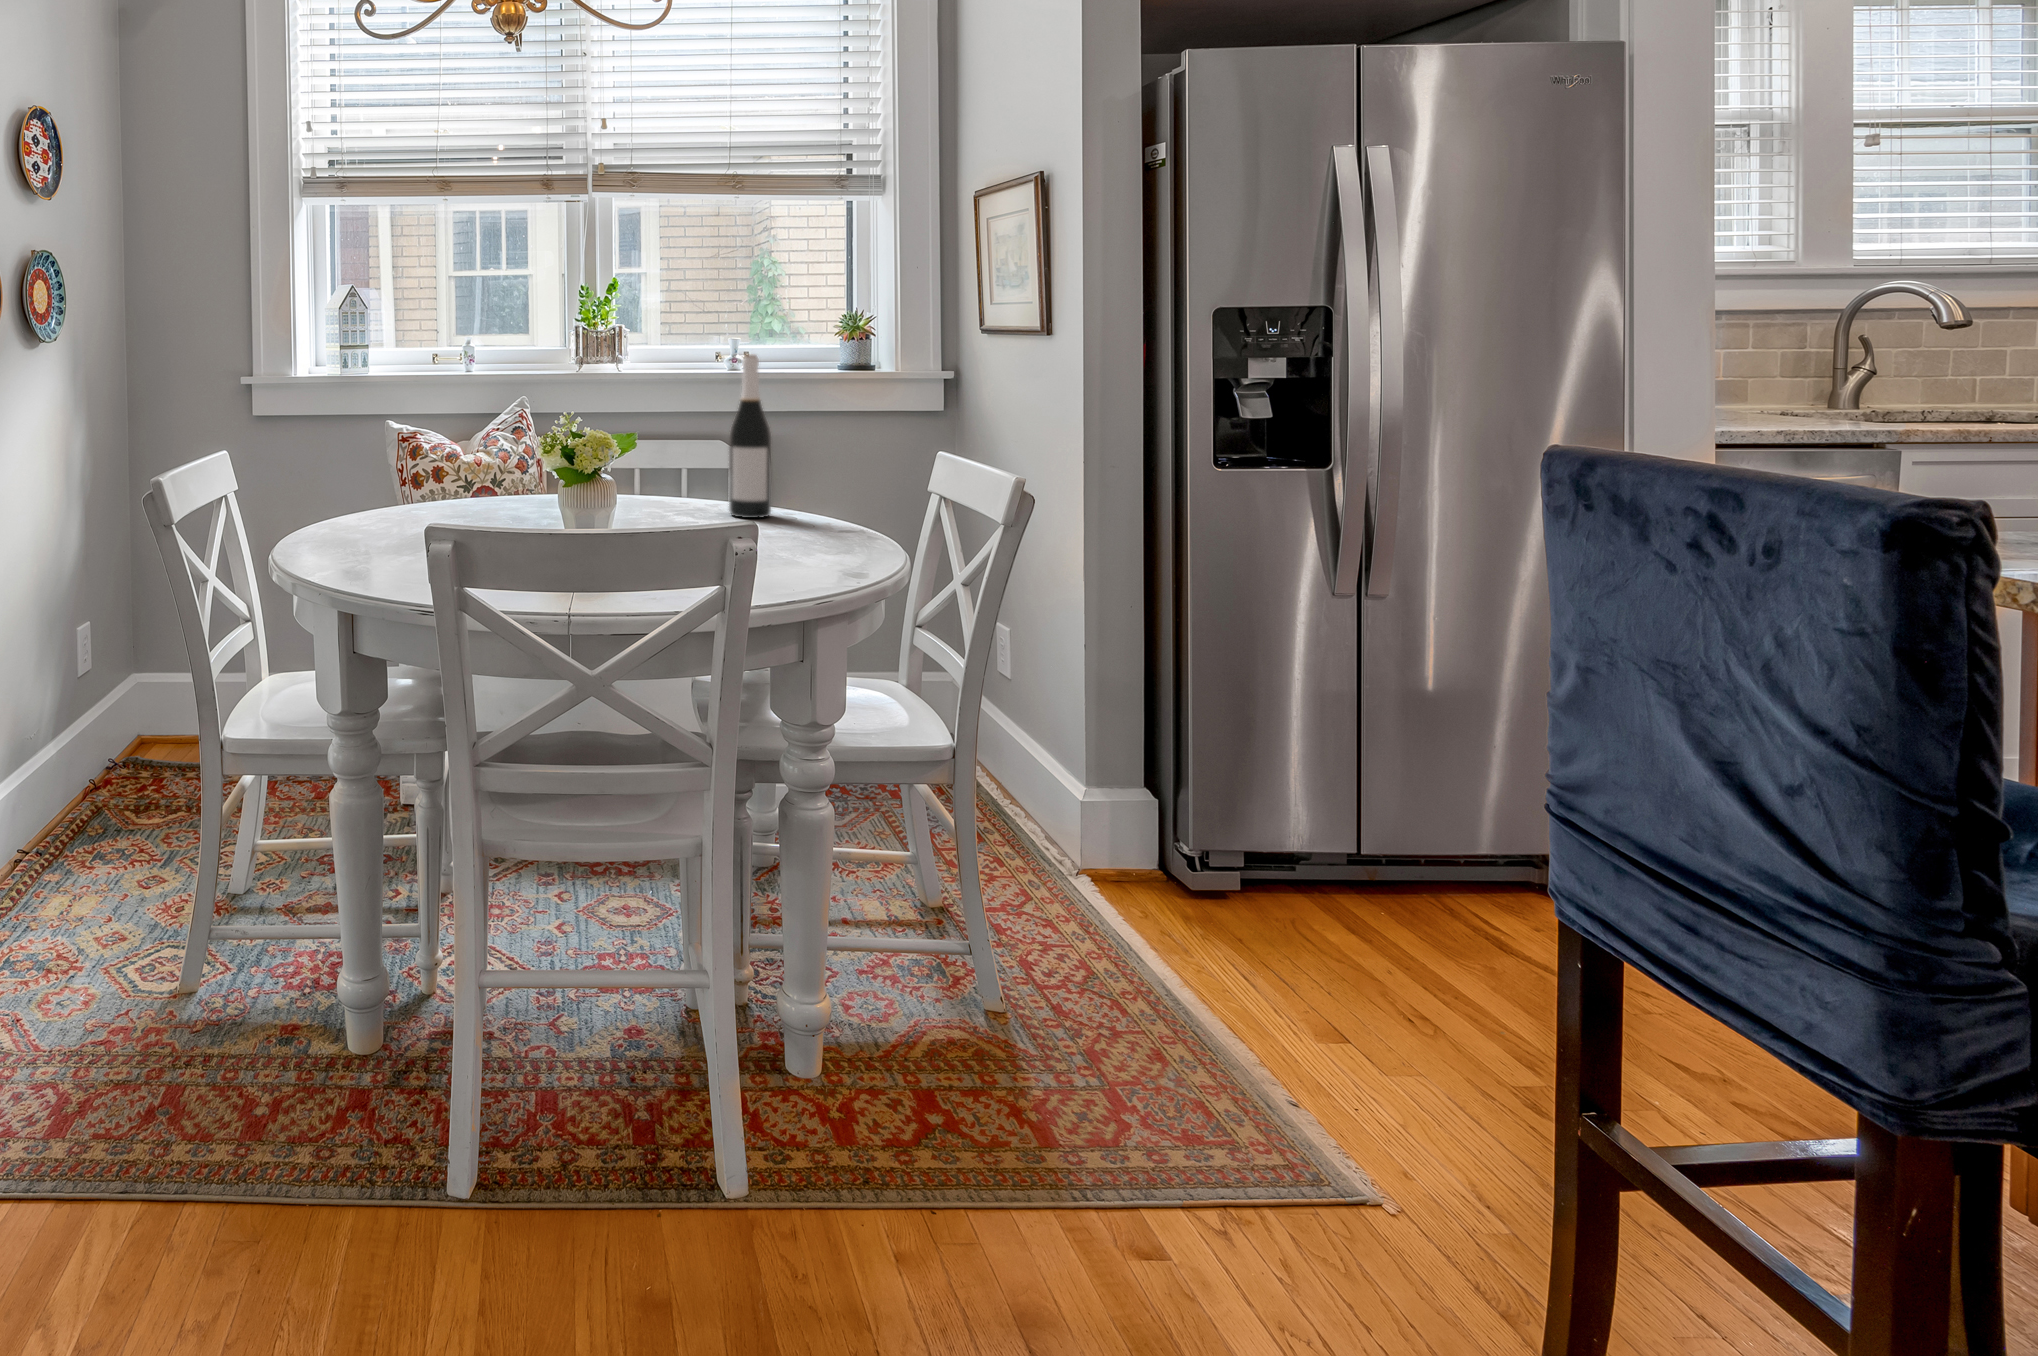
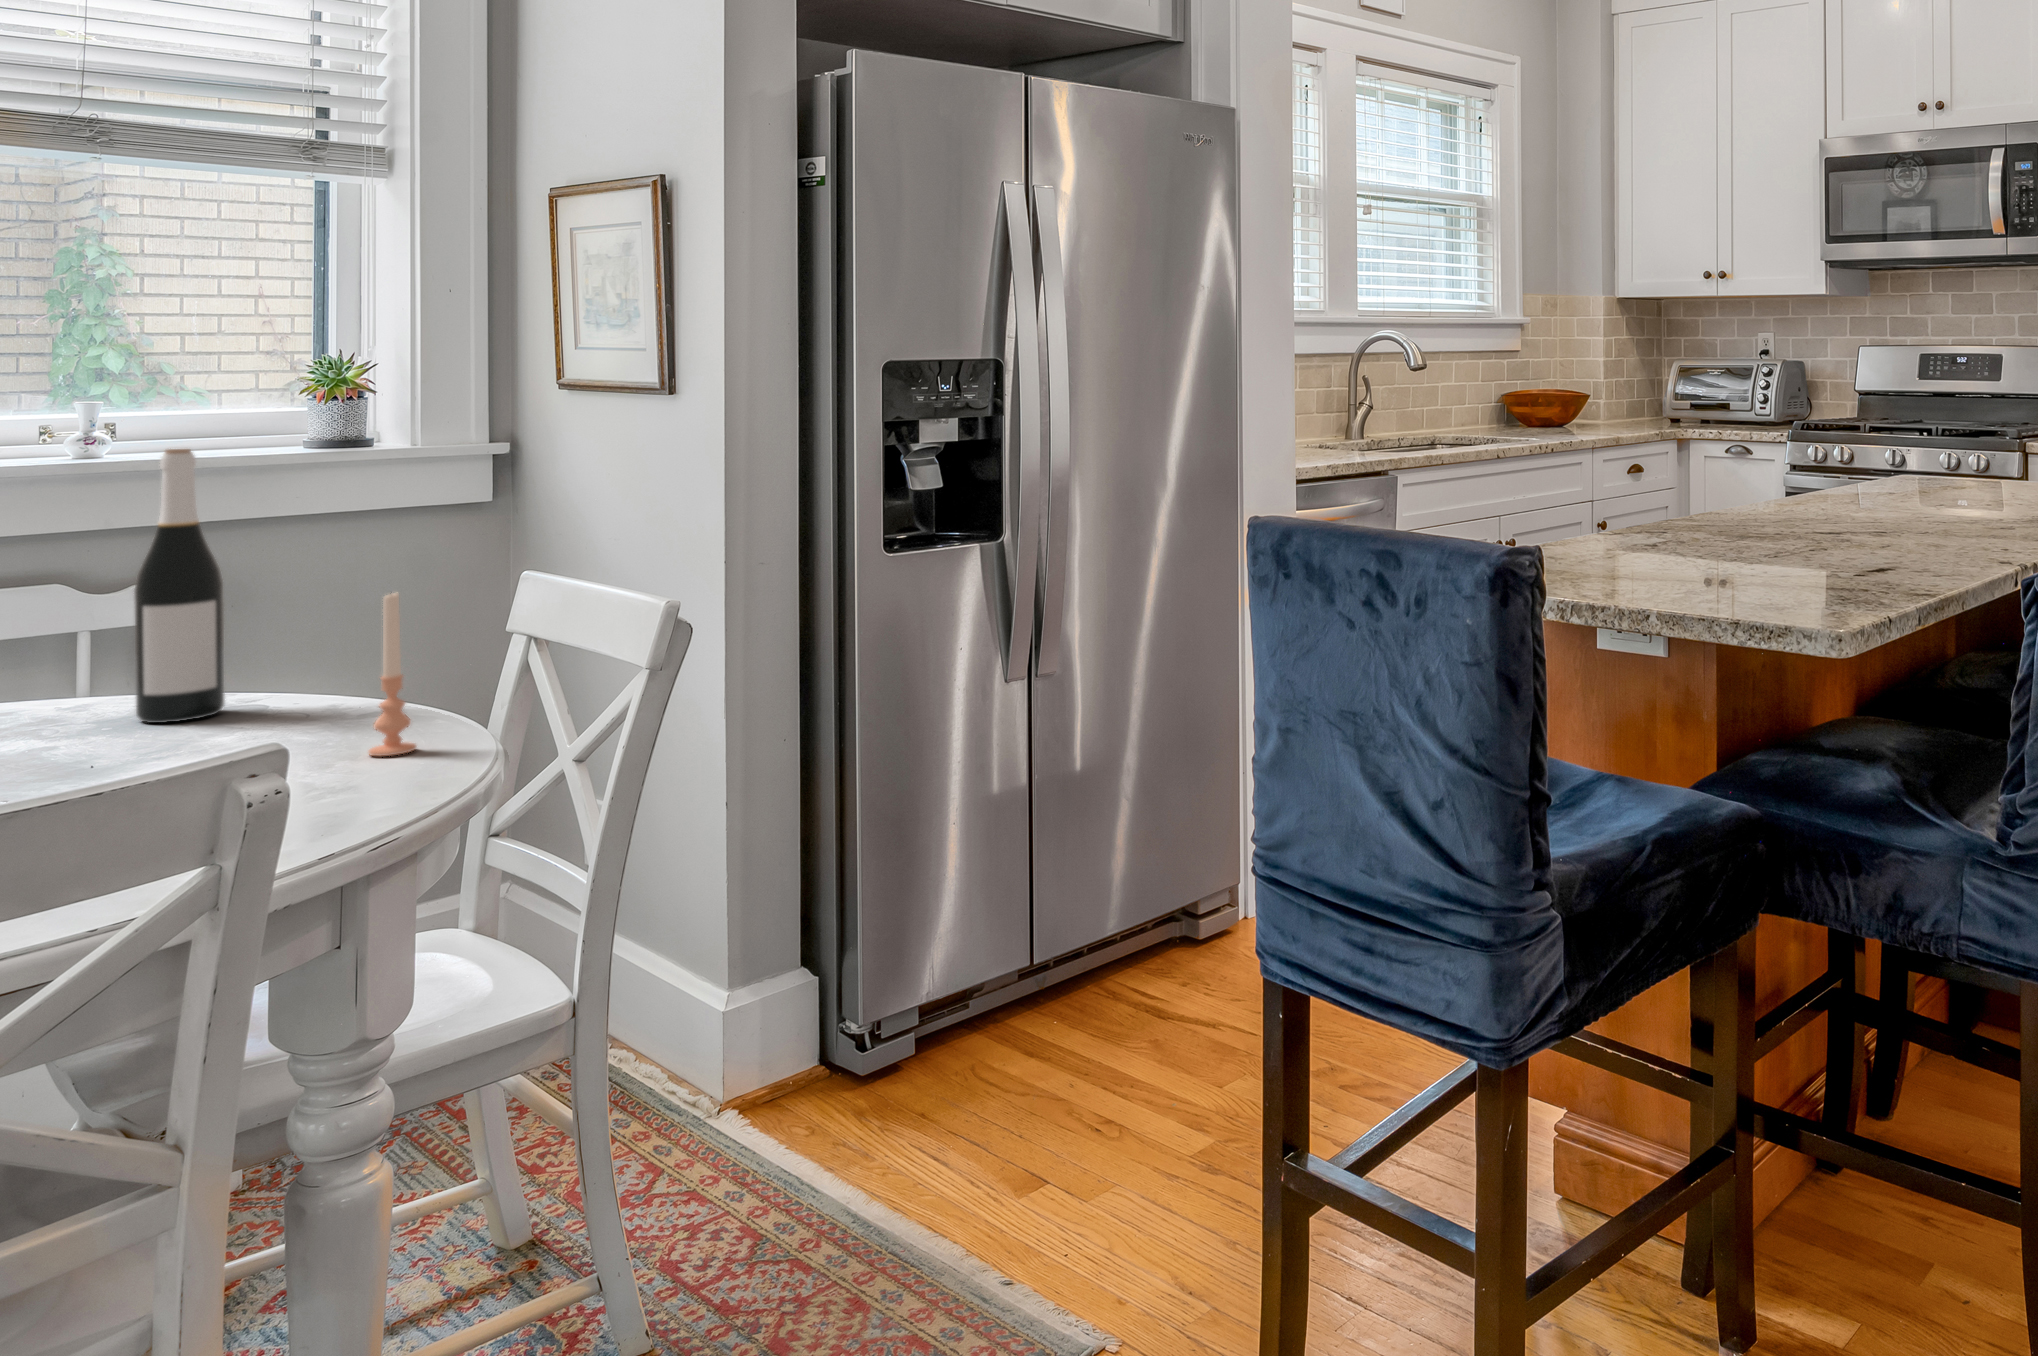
candle: none [833,449,859,555] -> present [369,593,416,756]

